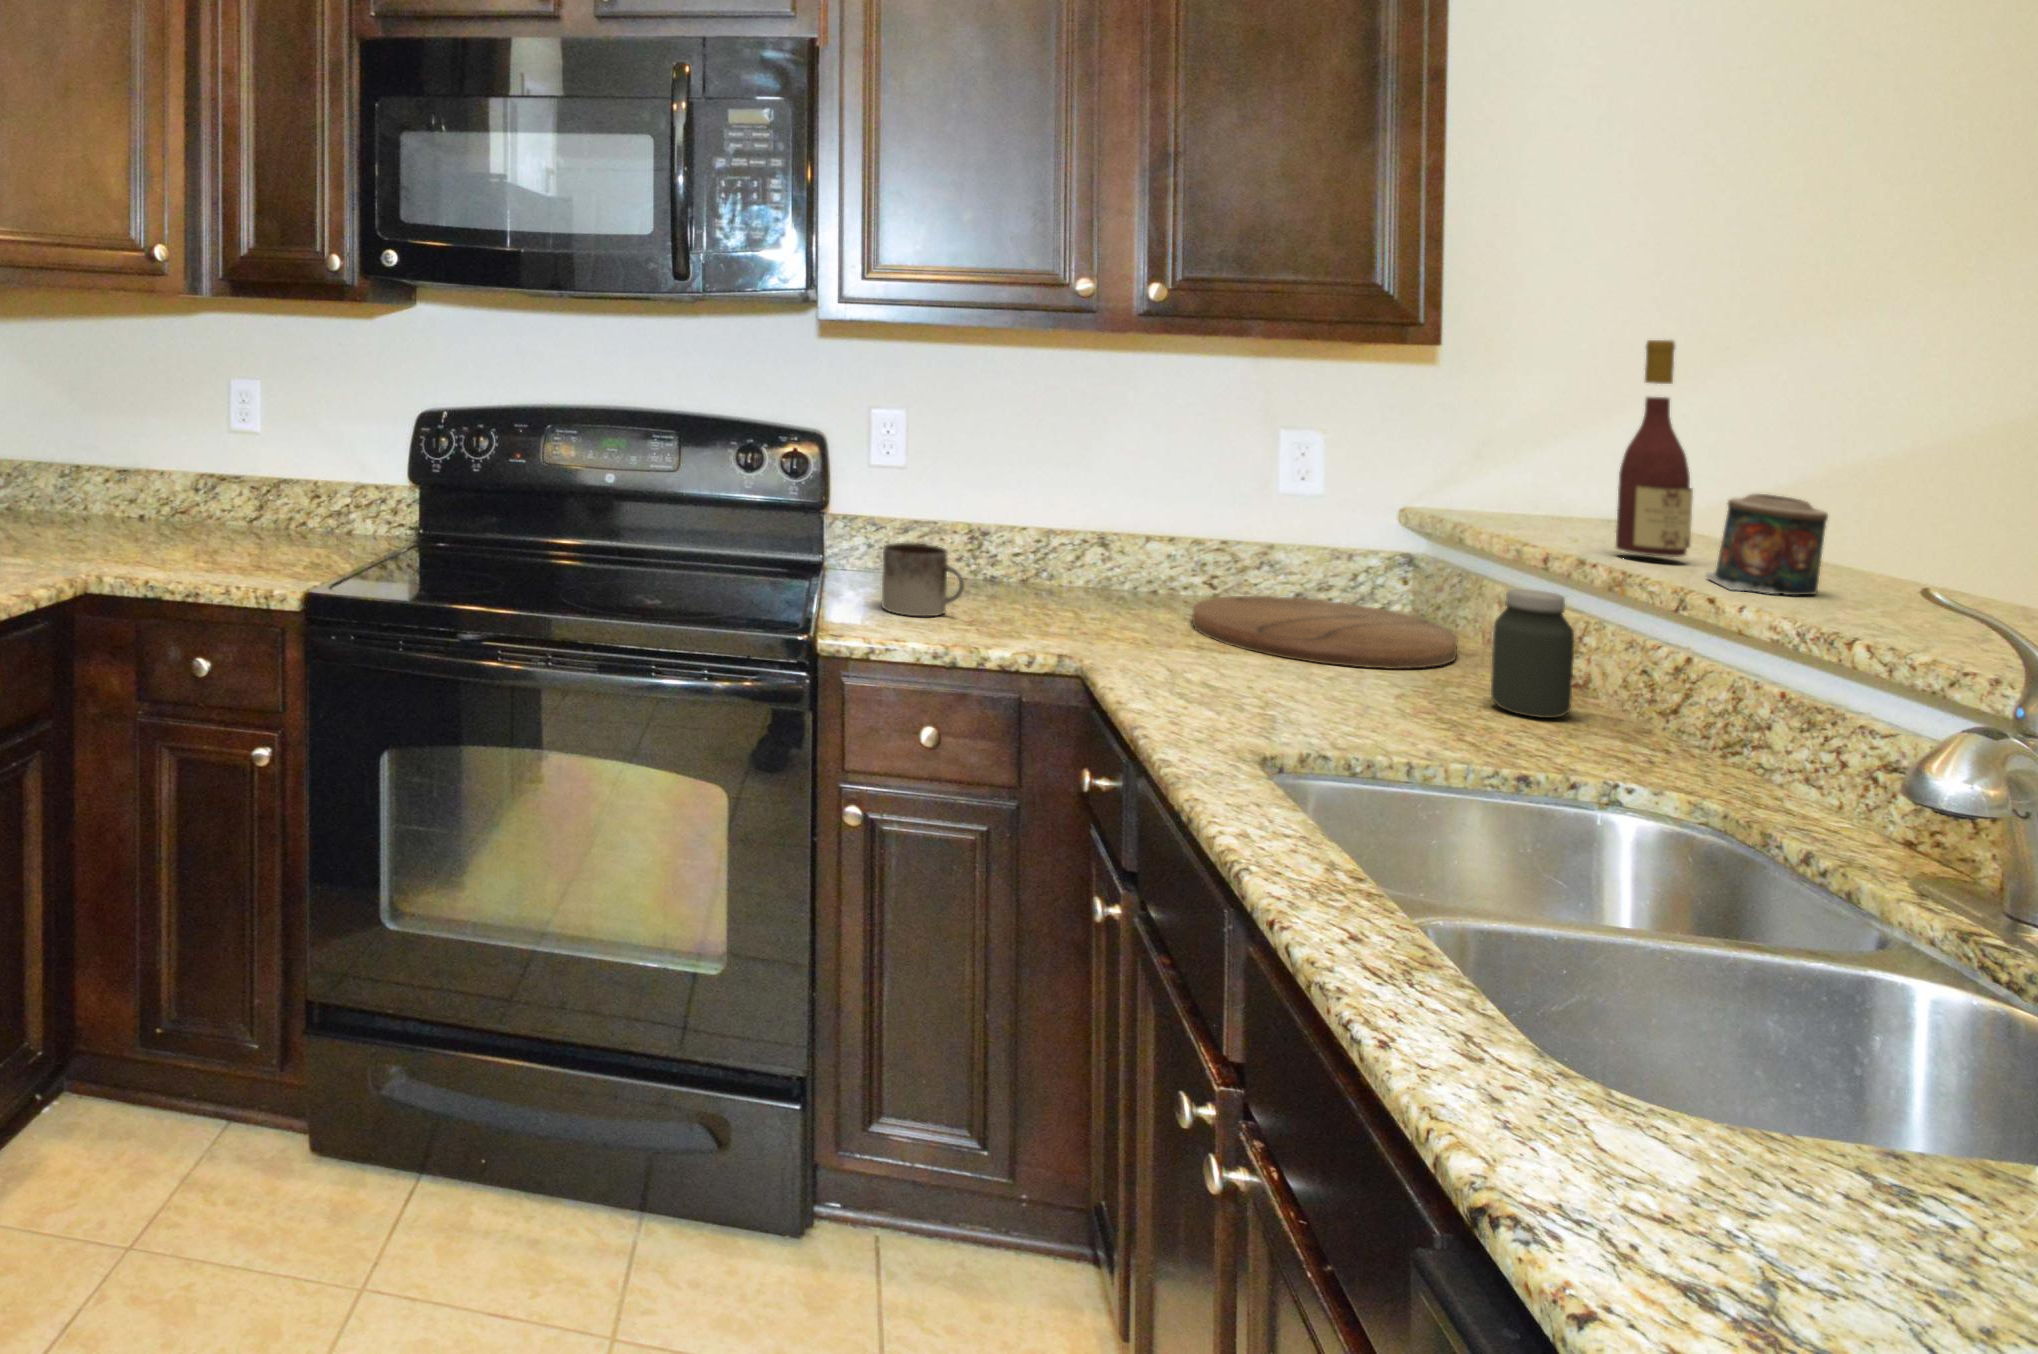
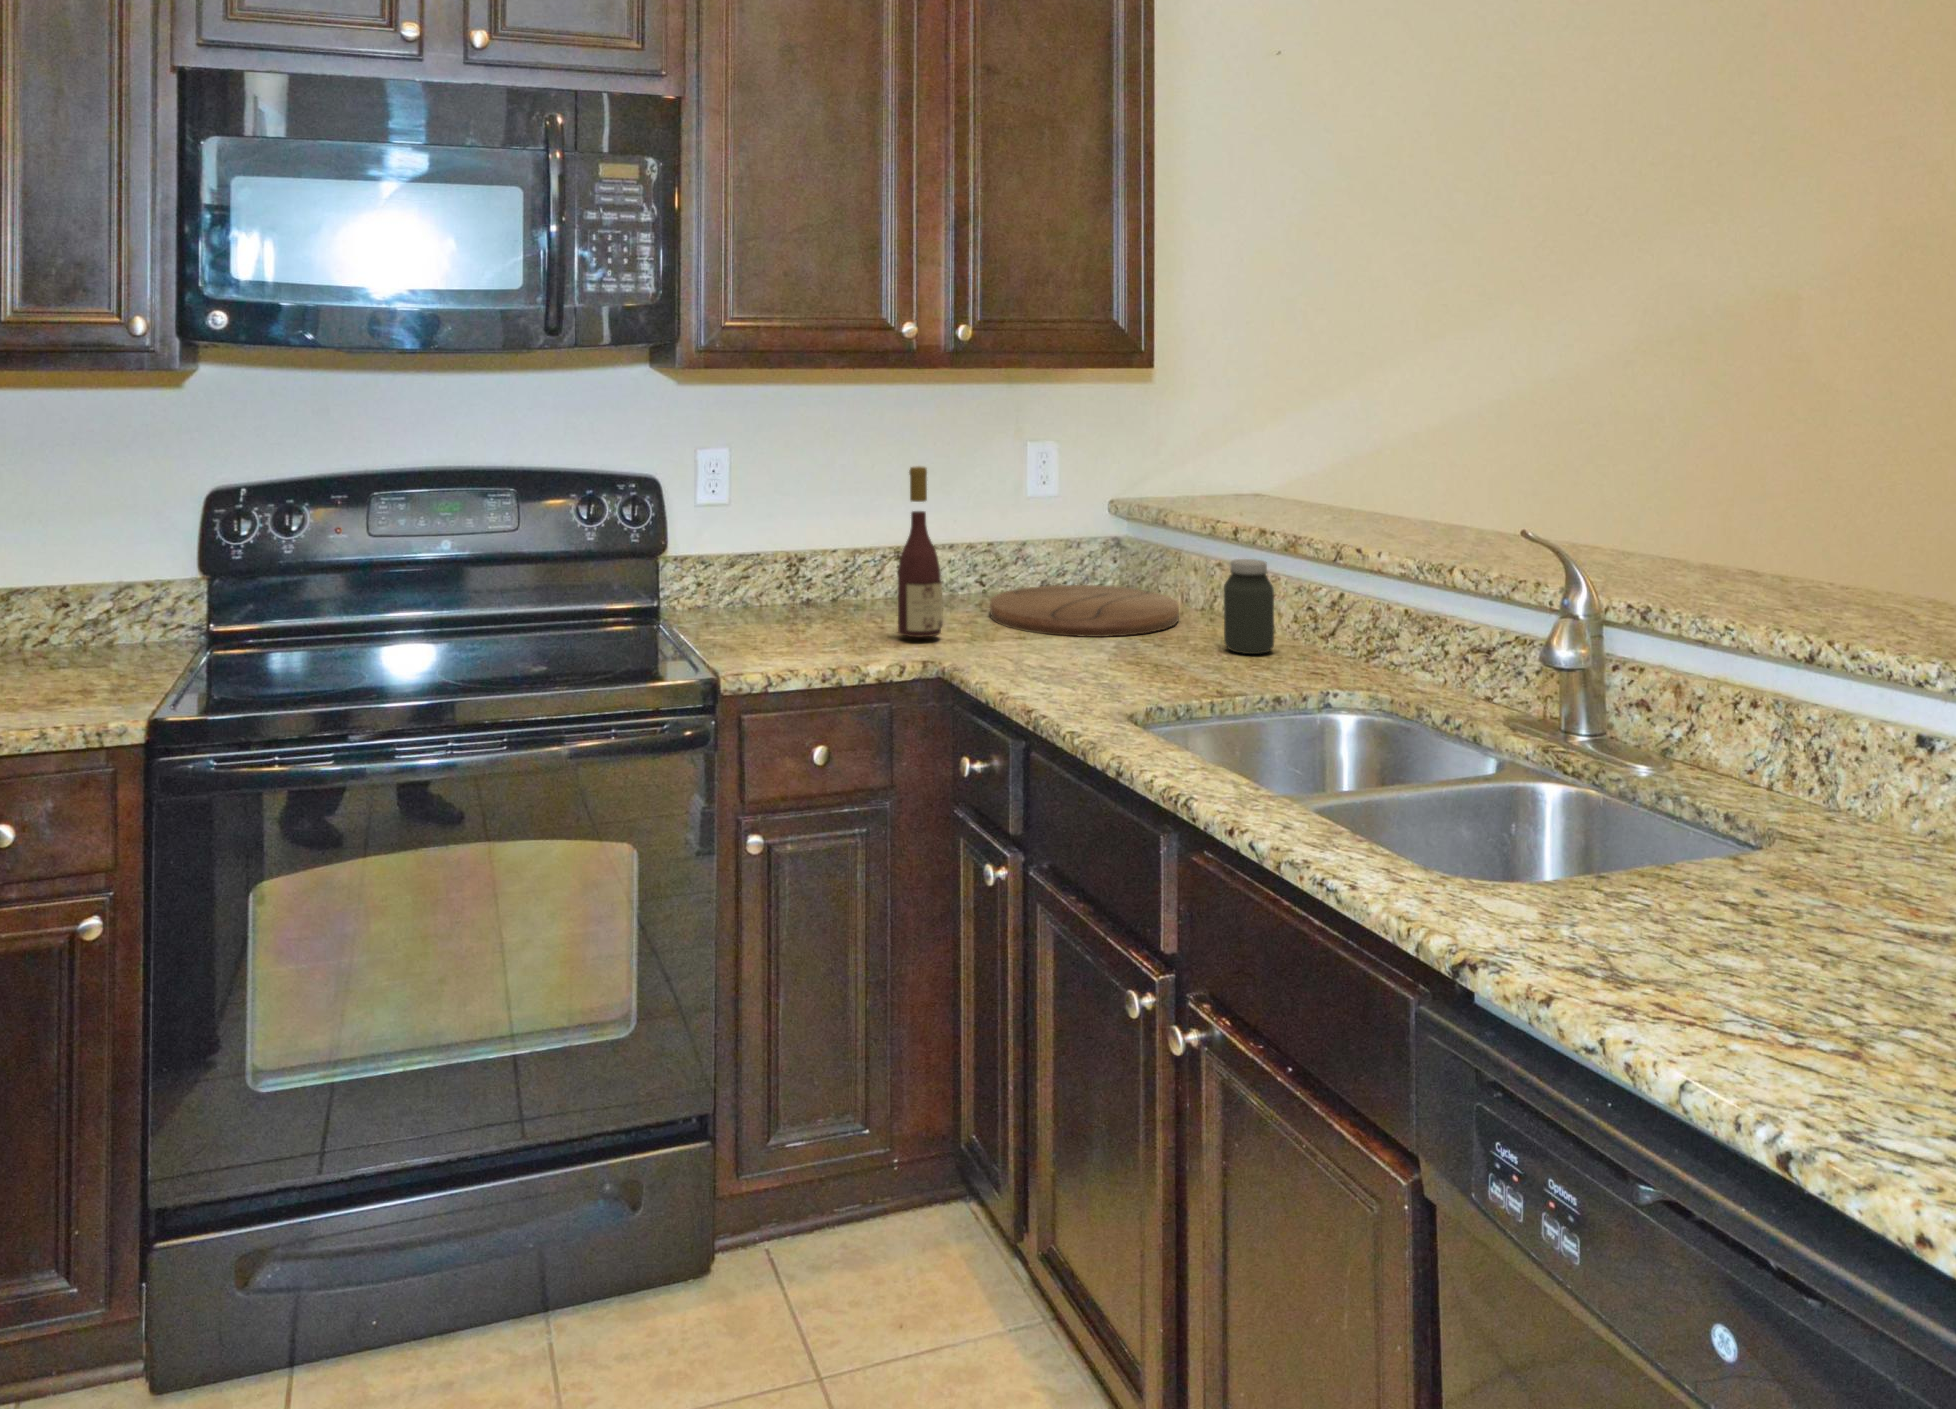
wine bottle: present [1616,340,1693,557] -> present [898,467,943,637]
candle: present [1706,494,1828,595] -> none [1334,474,1400,544]
mug: present [882,543,965,616] -> none [748,578,825,646]

